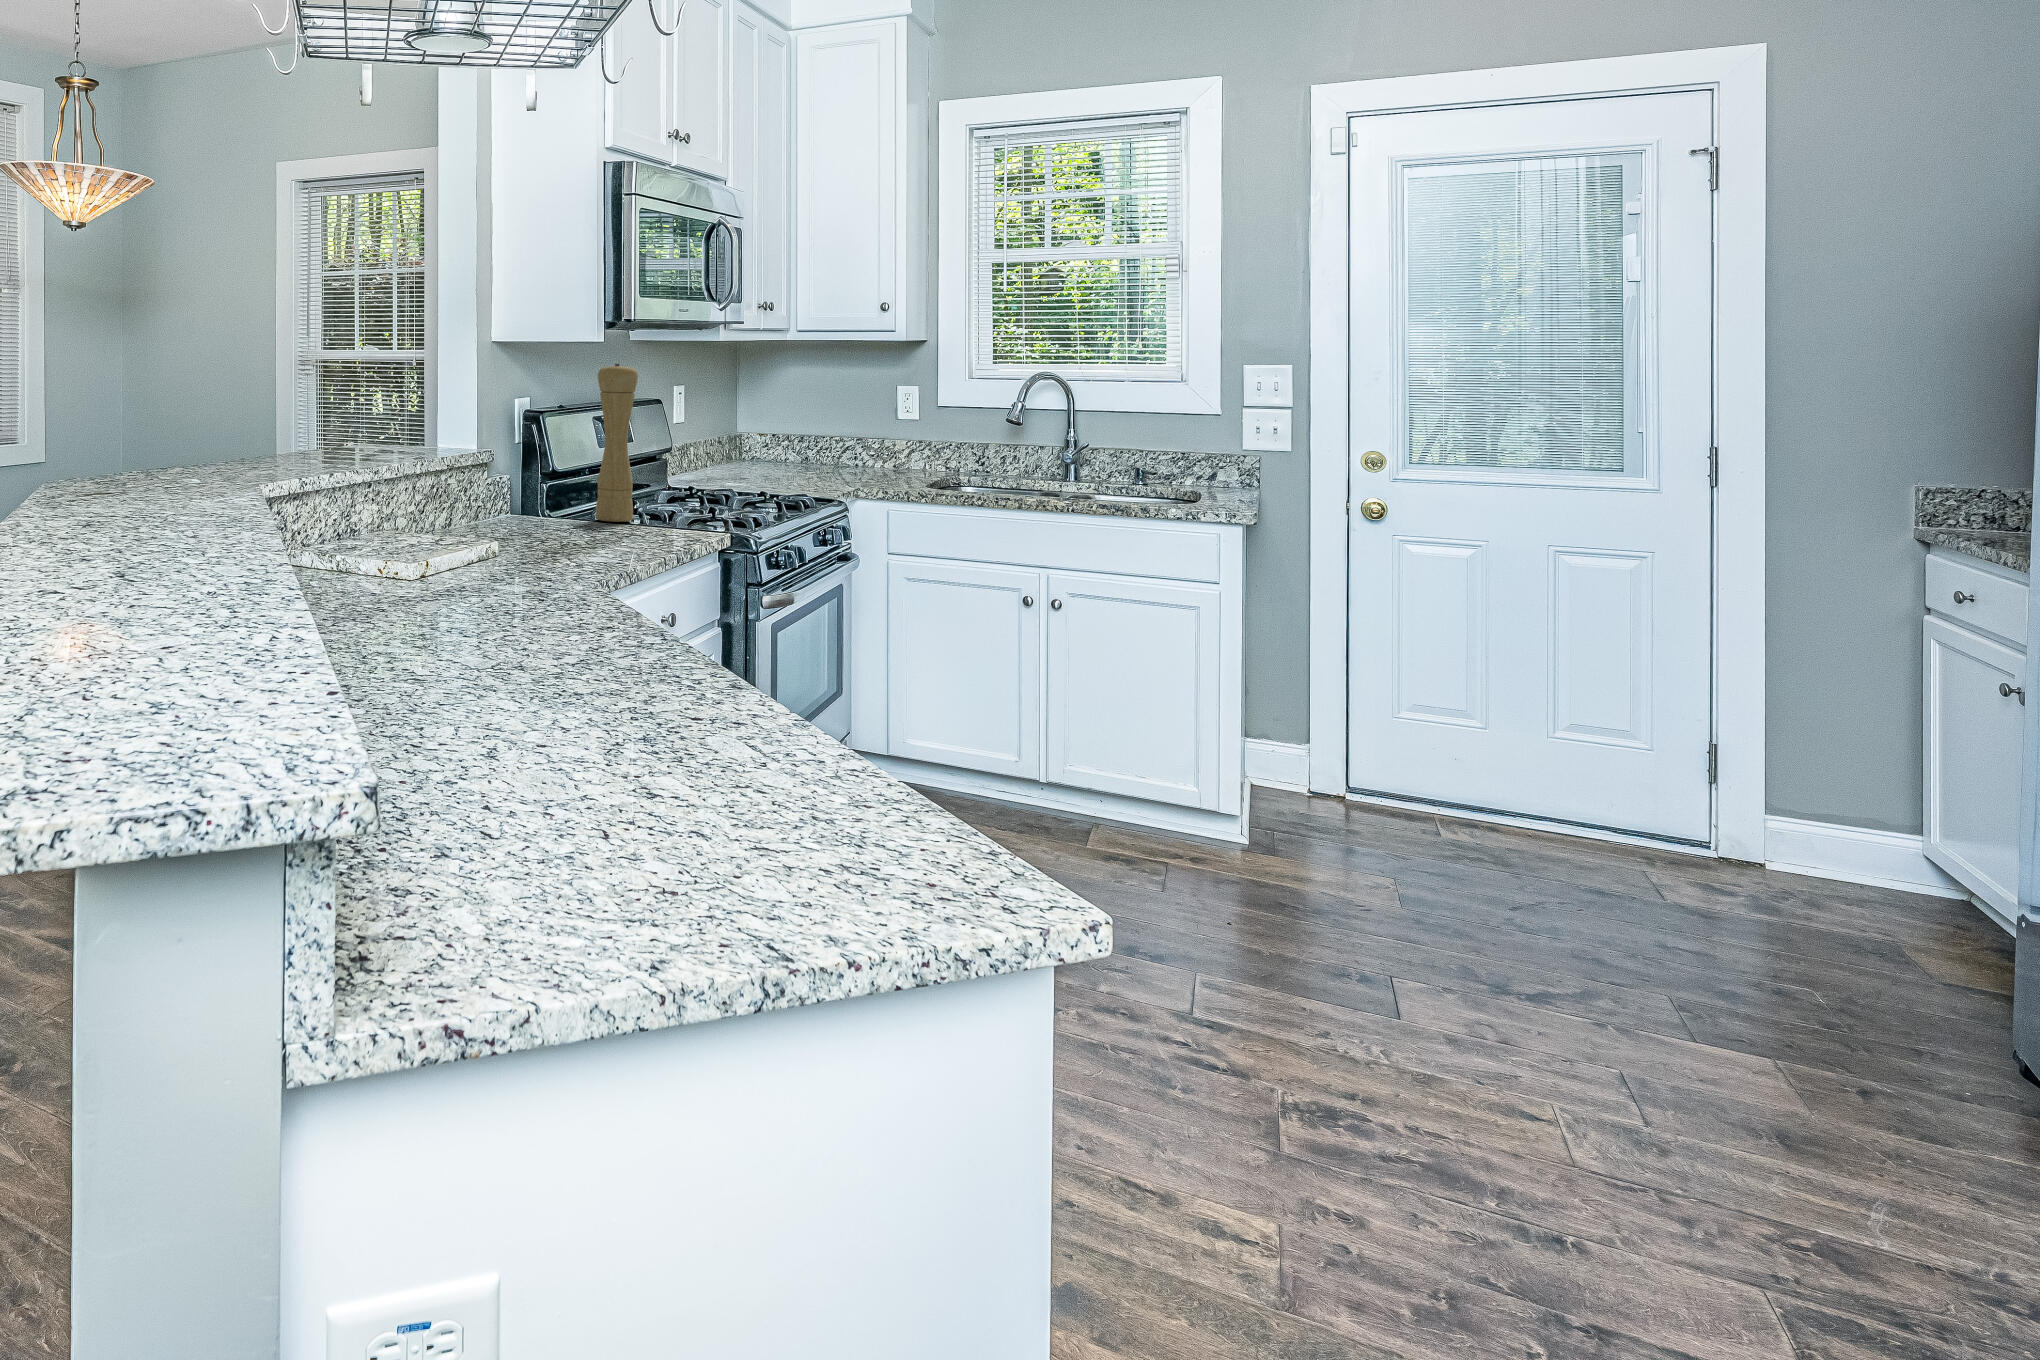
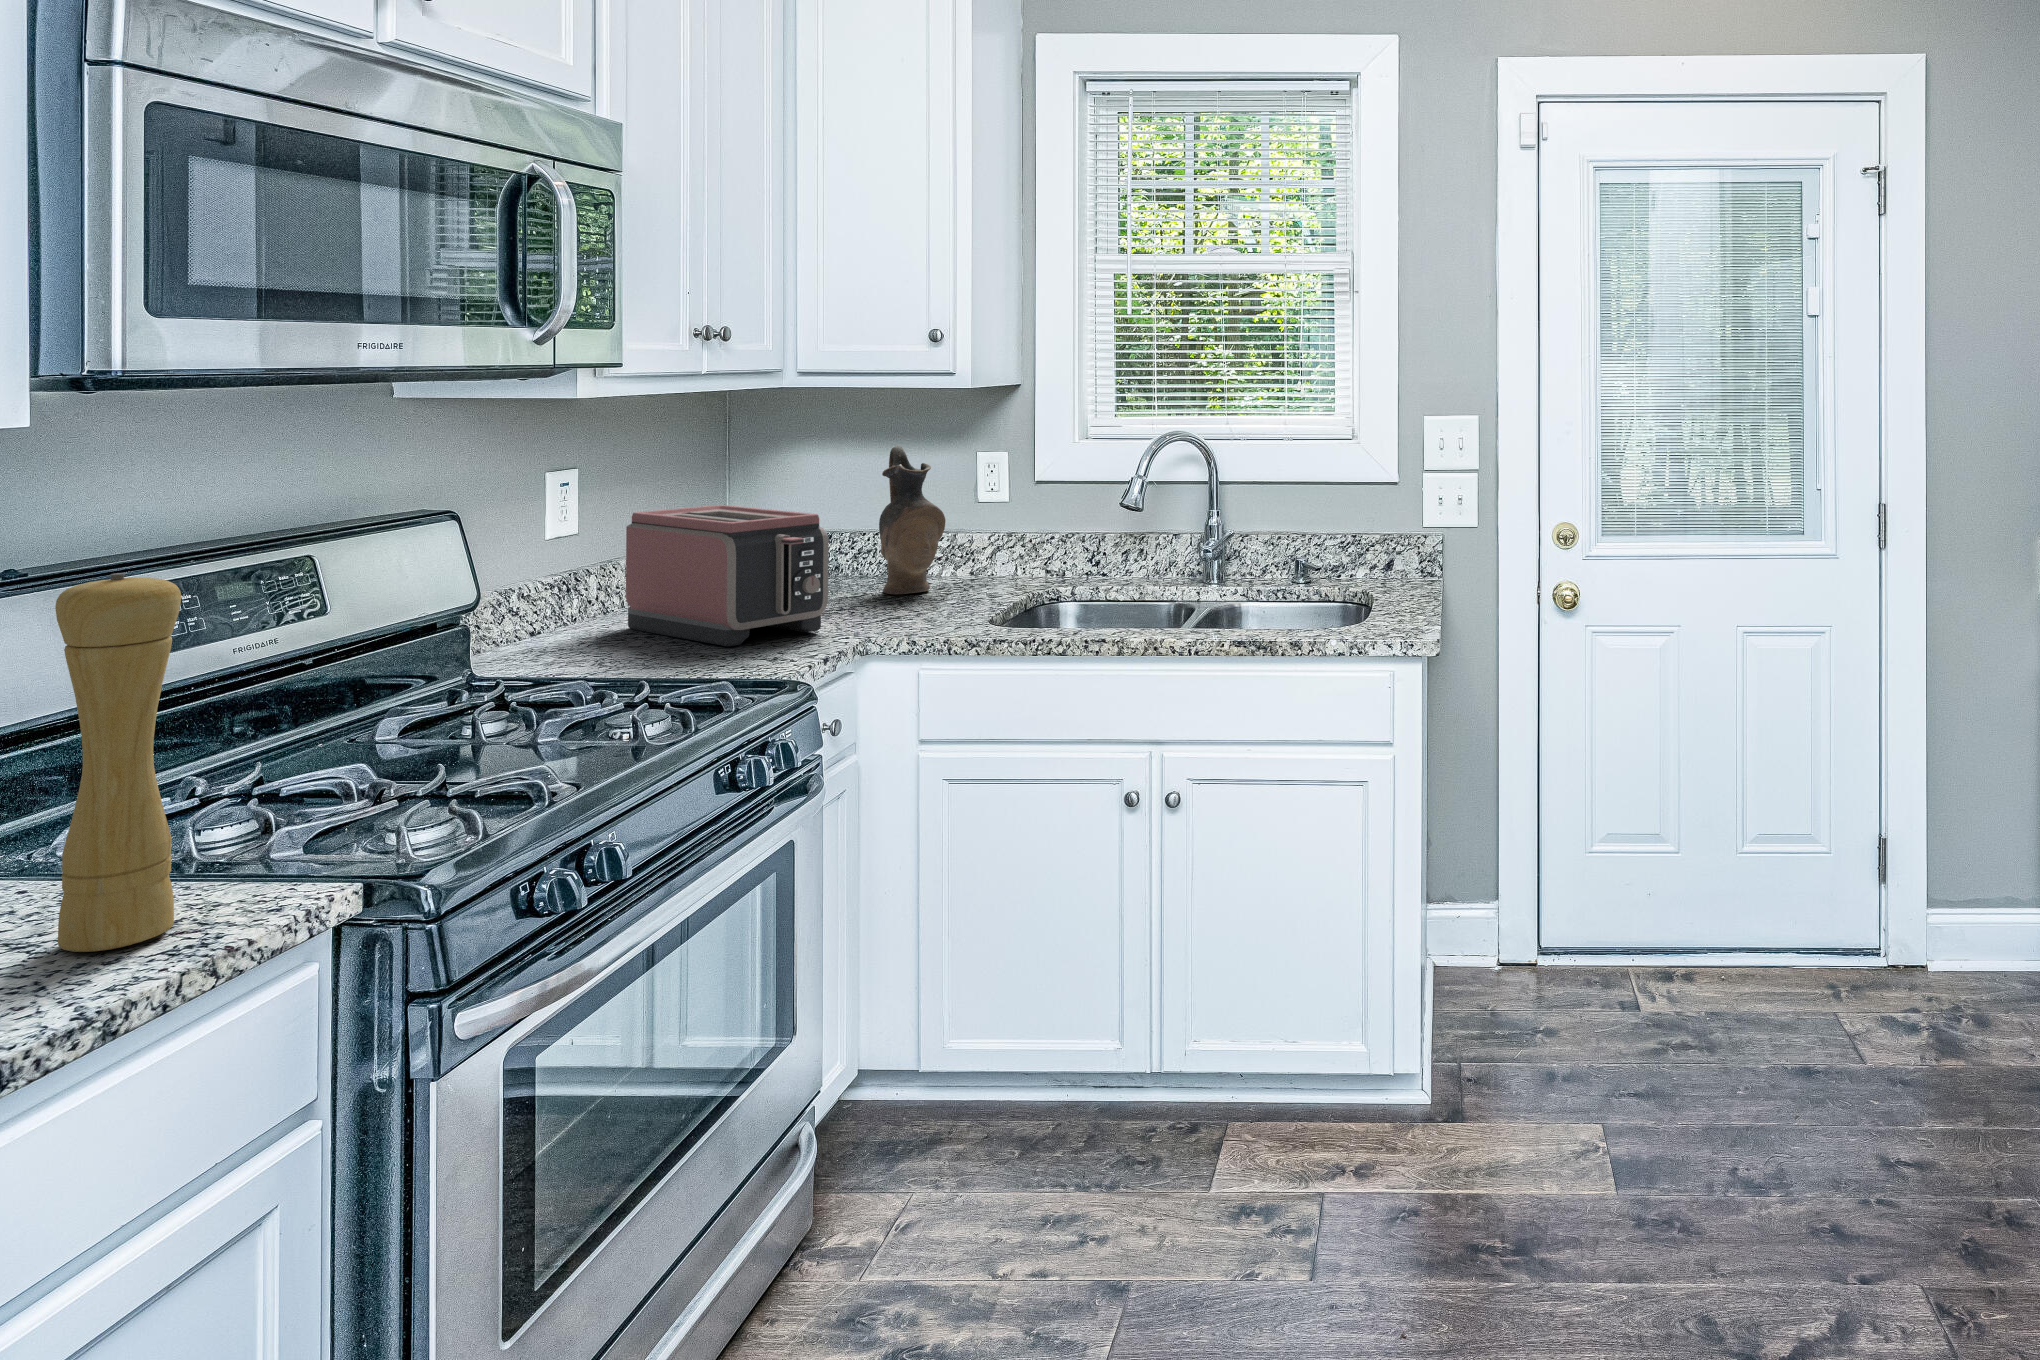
ceramic pitcher: none [840,379,882,473] -> present [879,446,946,594]
toaster: none [708,405,825,481] -> present [626,505,829,647]

